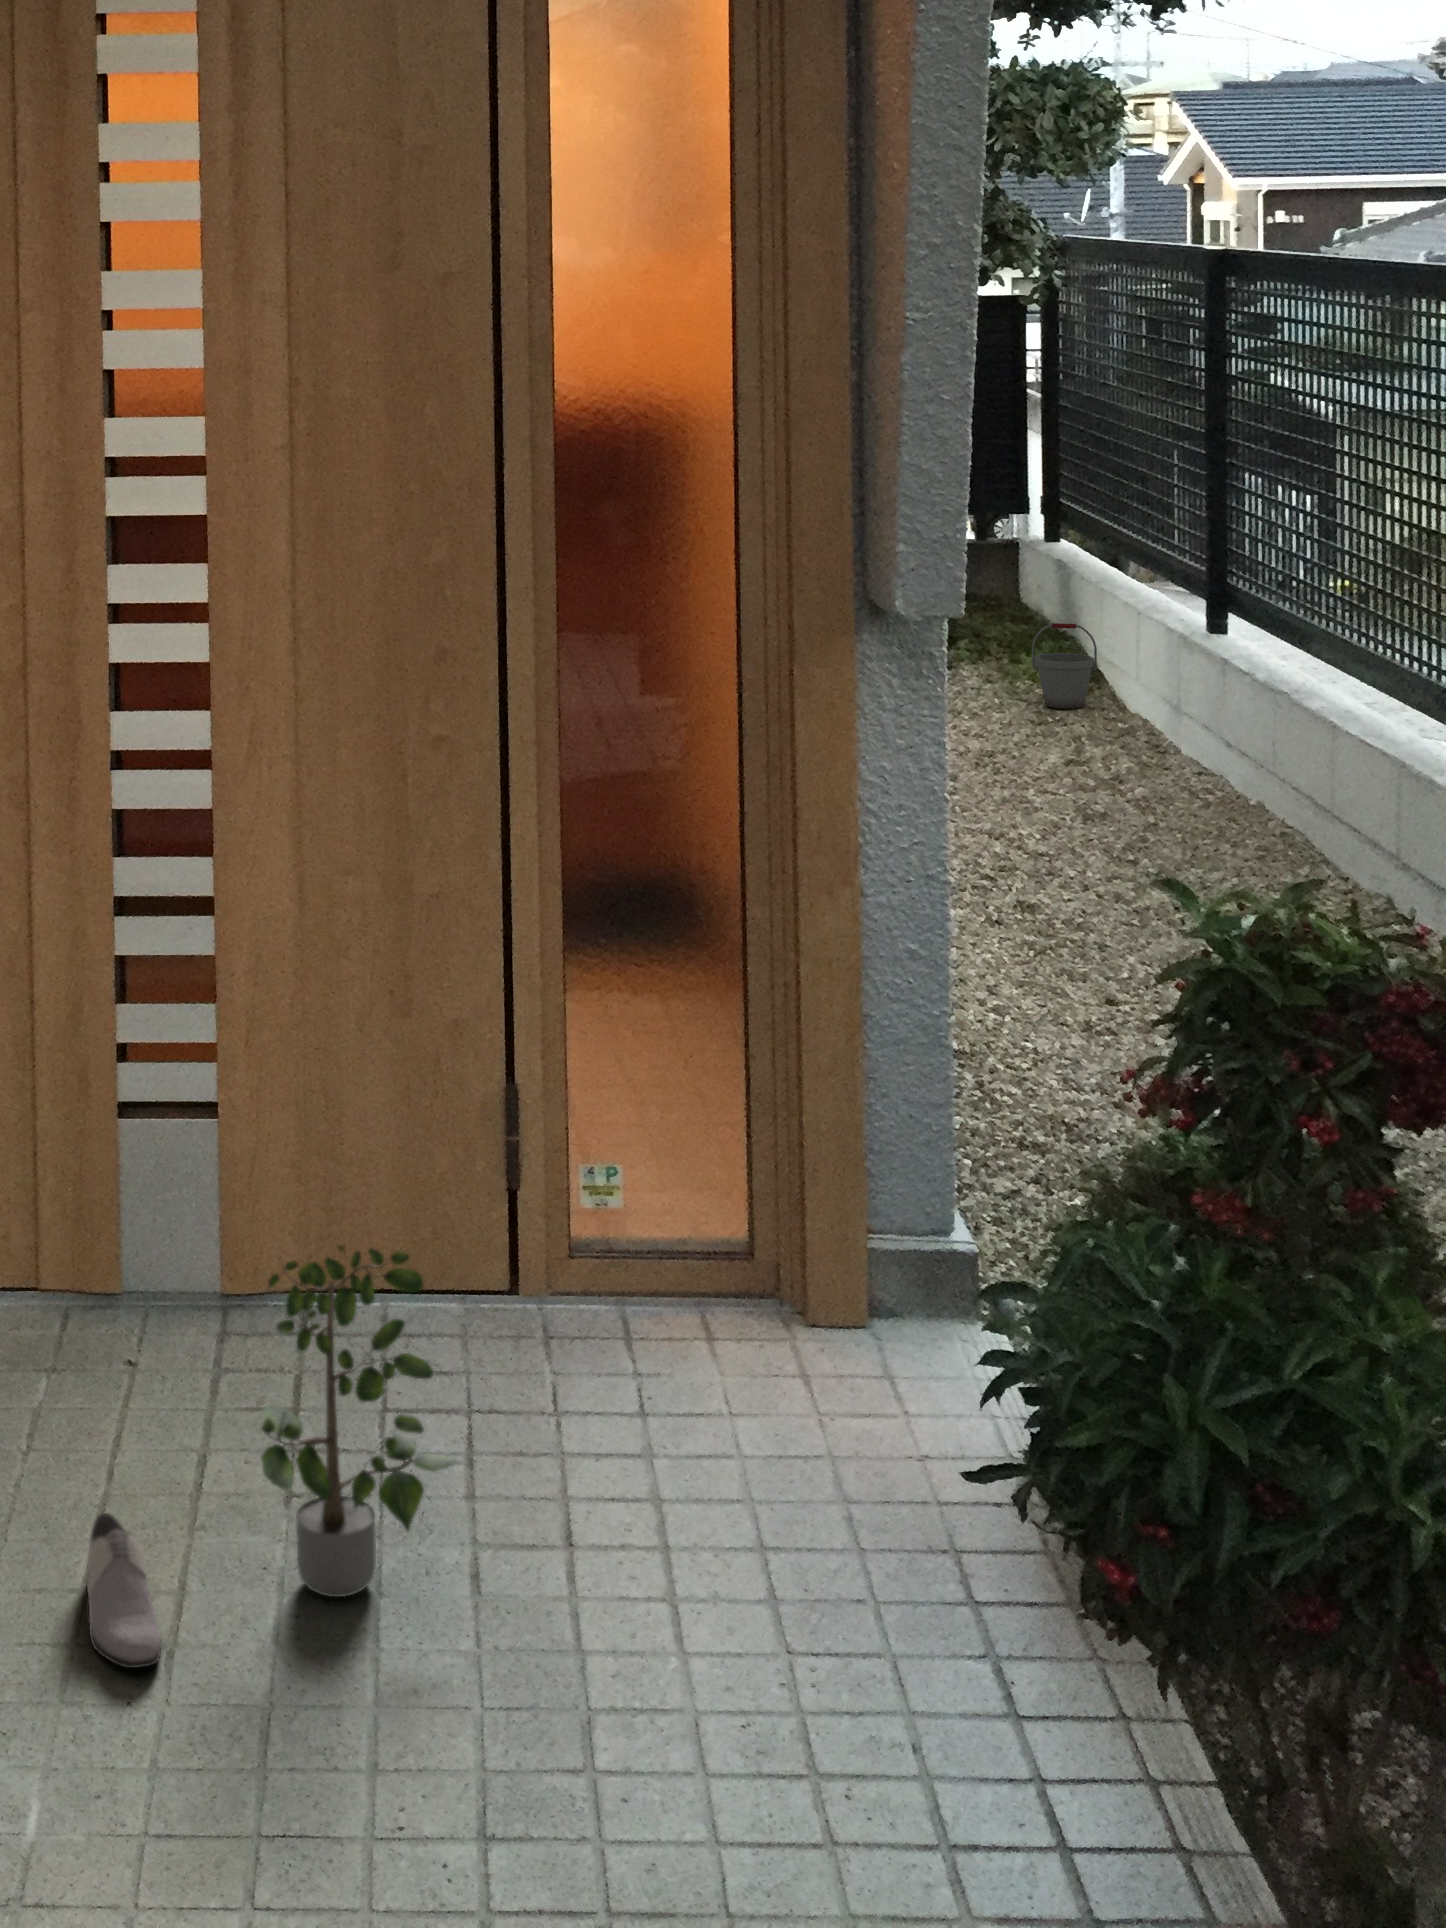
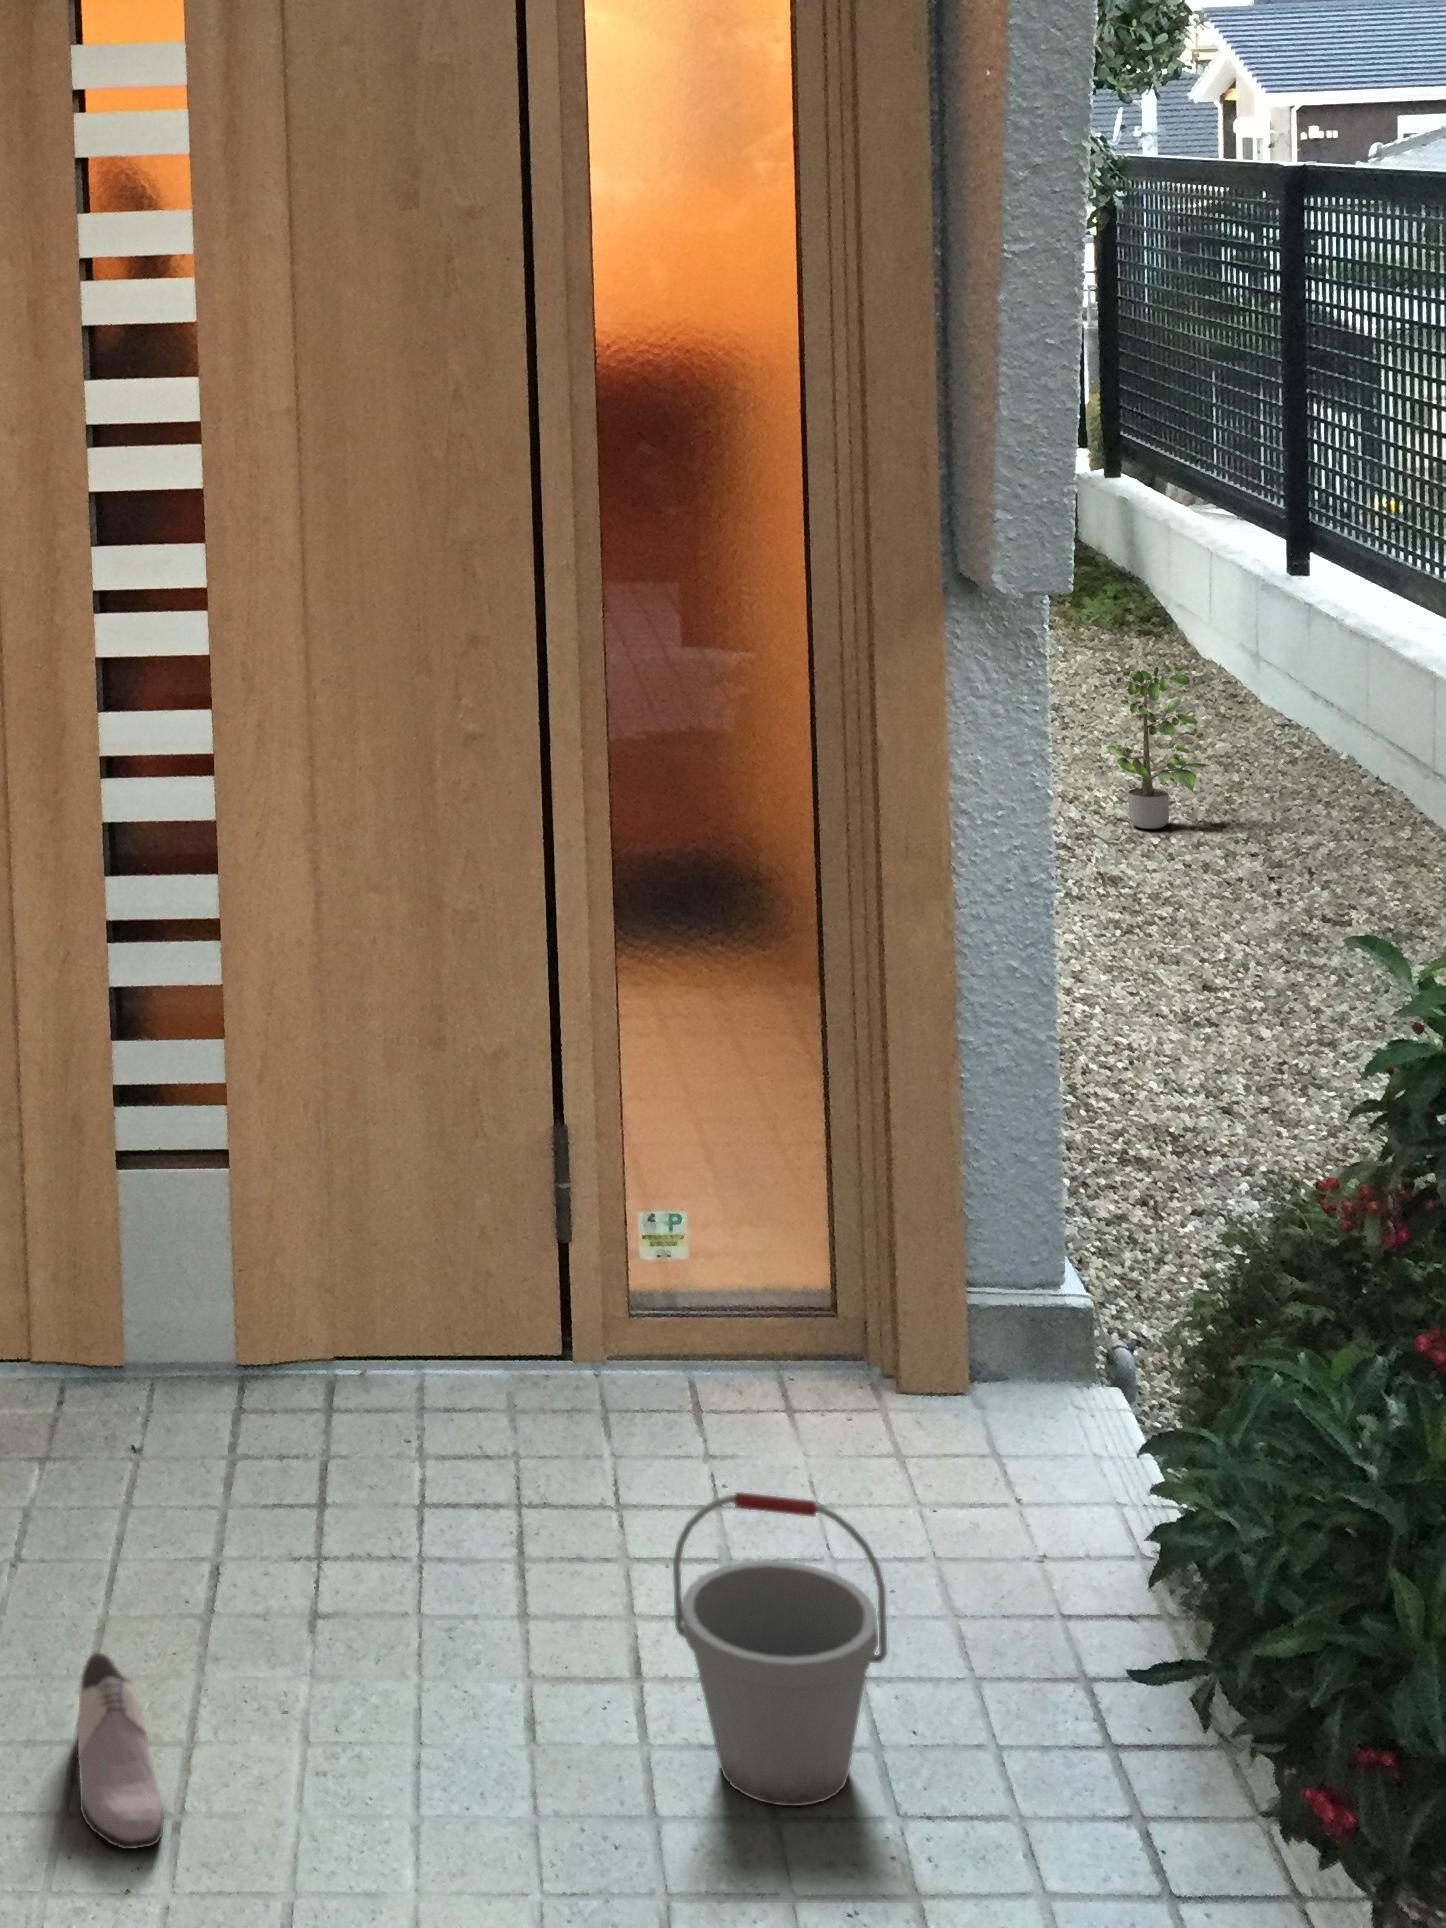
bucket: present [1032,623,1097,709] -> present [673,1492,887,1806]
potted plant: present [261,1245,460,1597] -> present [1108,664,1210,829]

